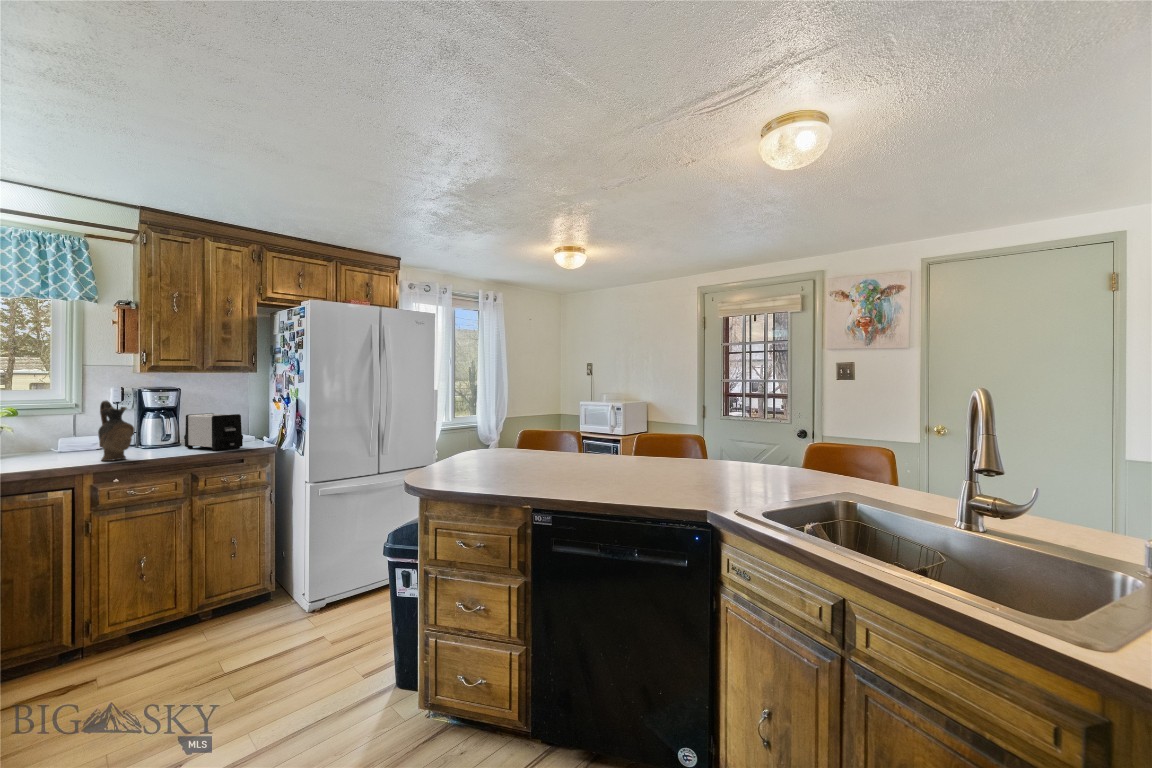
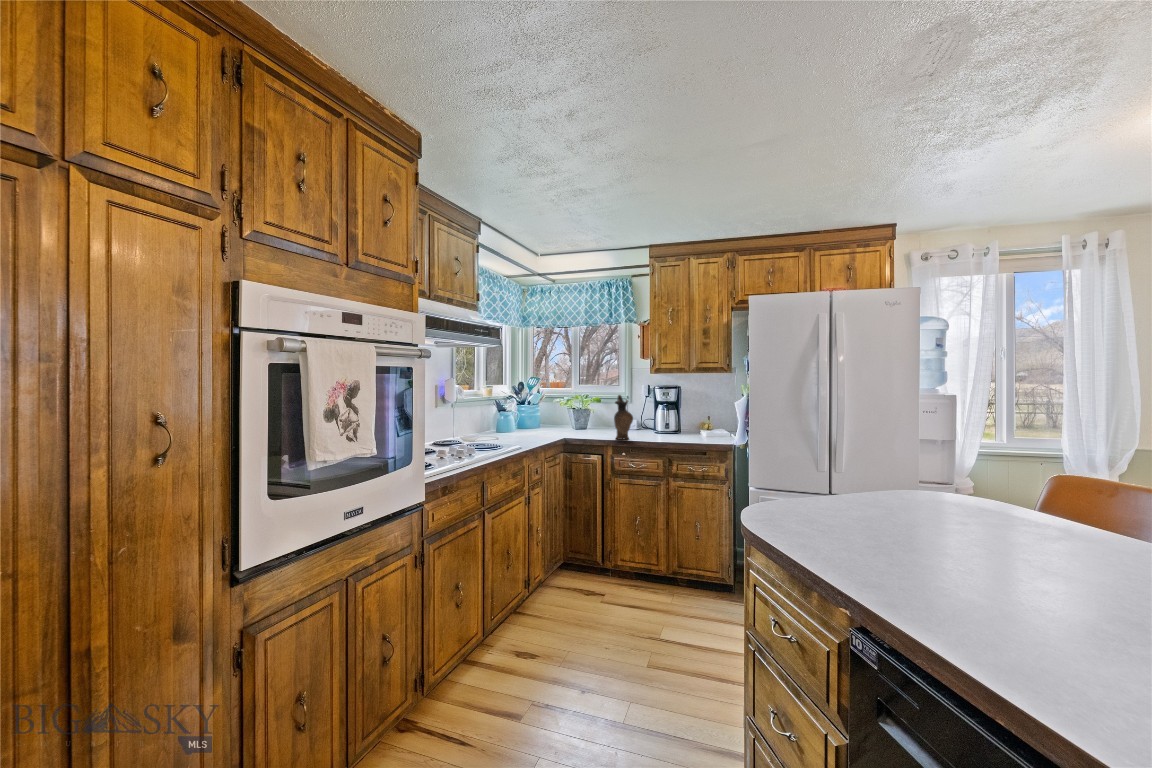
toaster: present [184,413,243,451] -> none [674,408,708,441]

